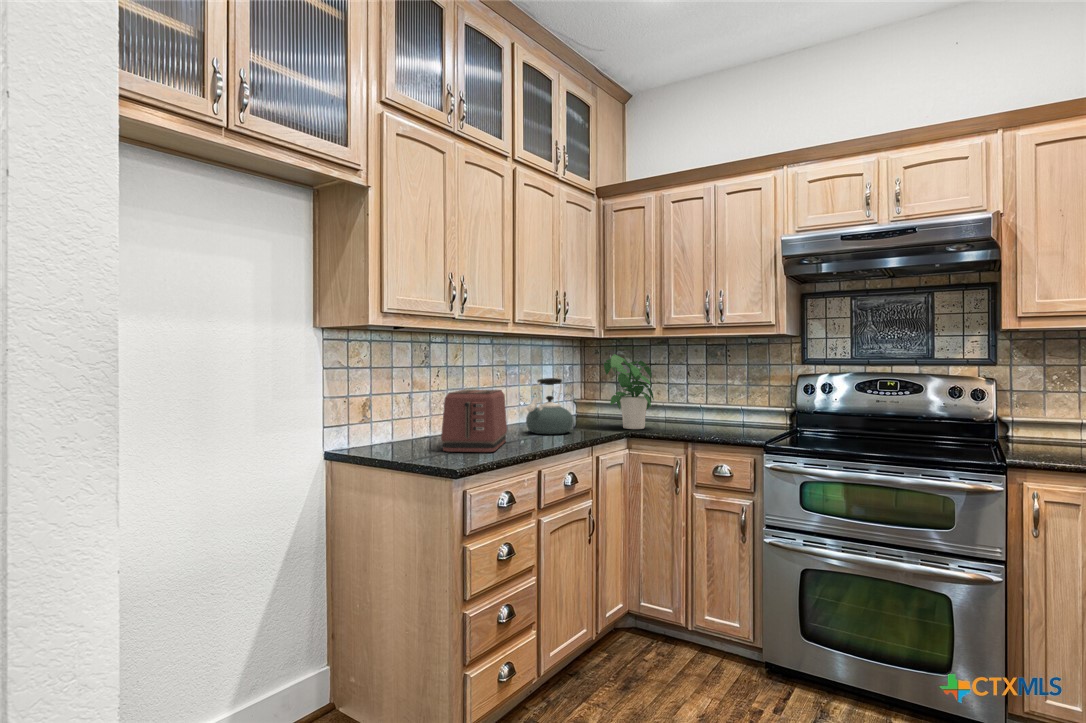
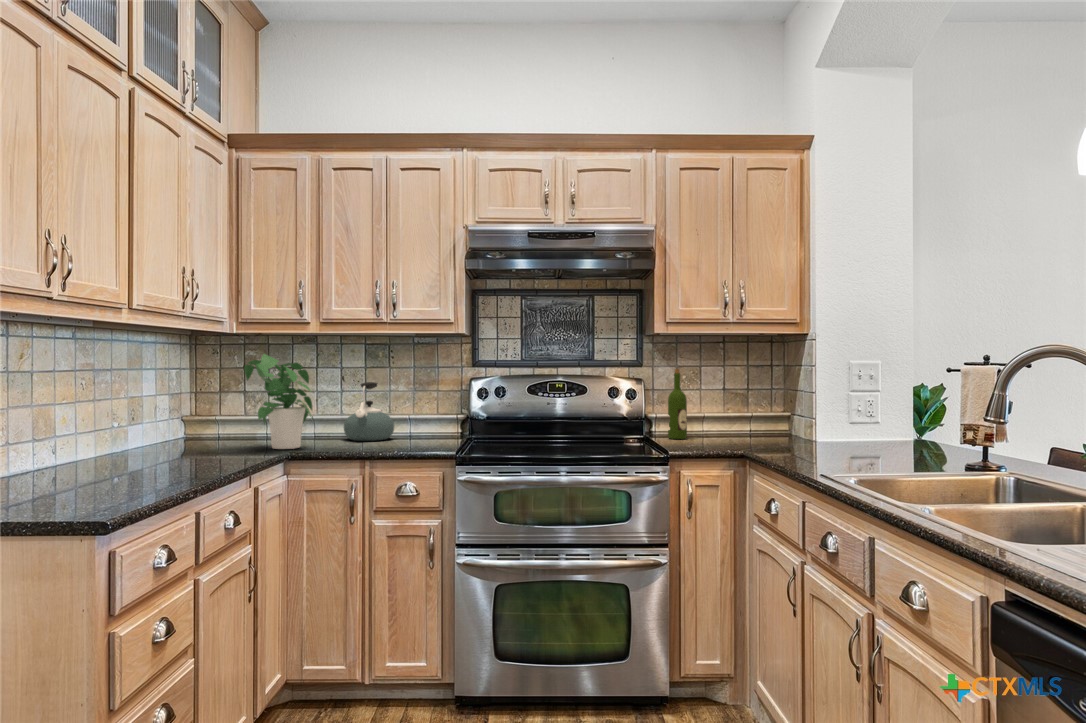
wine bottle: none [1032,369,1059,448] -> present [668,369,687,439]
kettle: present [526,378,573,434] -> present [344,382,394,441]
toaster: present [441,390,507,452] -> none [34,403,132,499]

